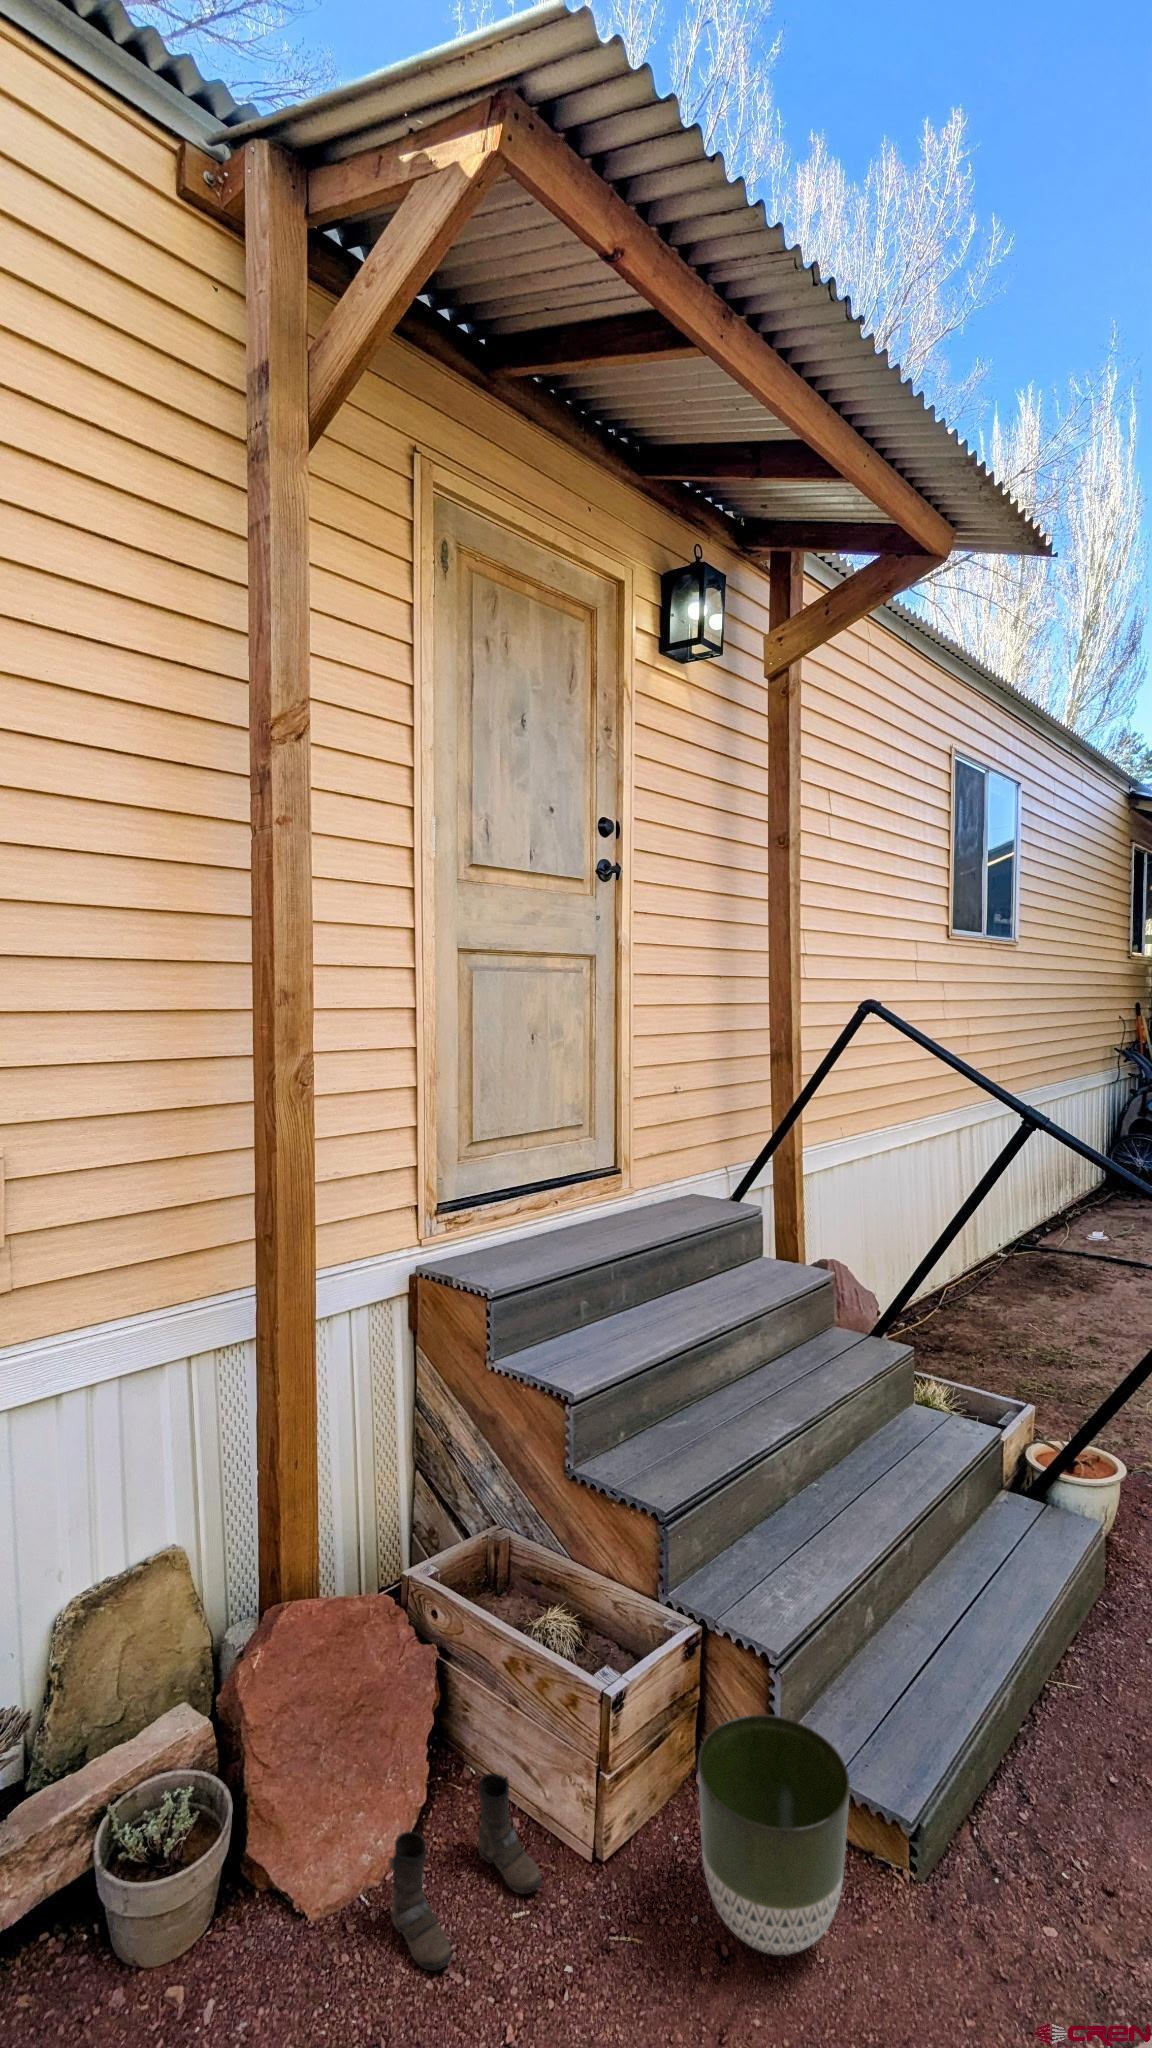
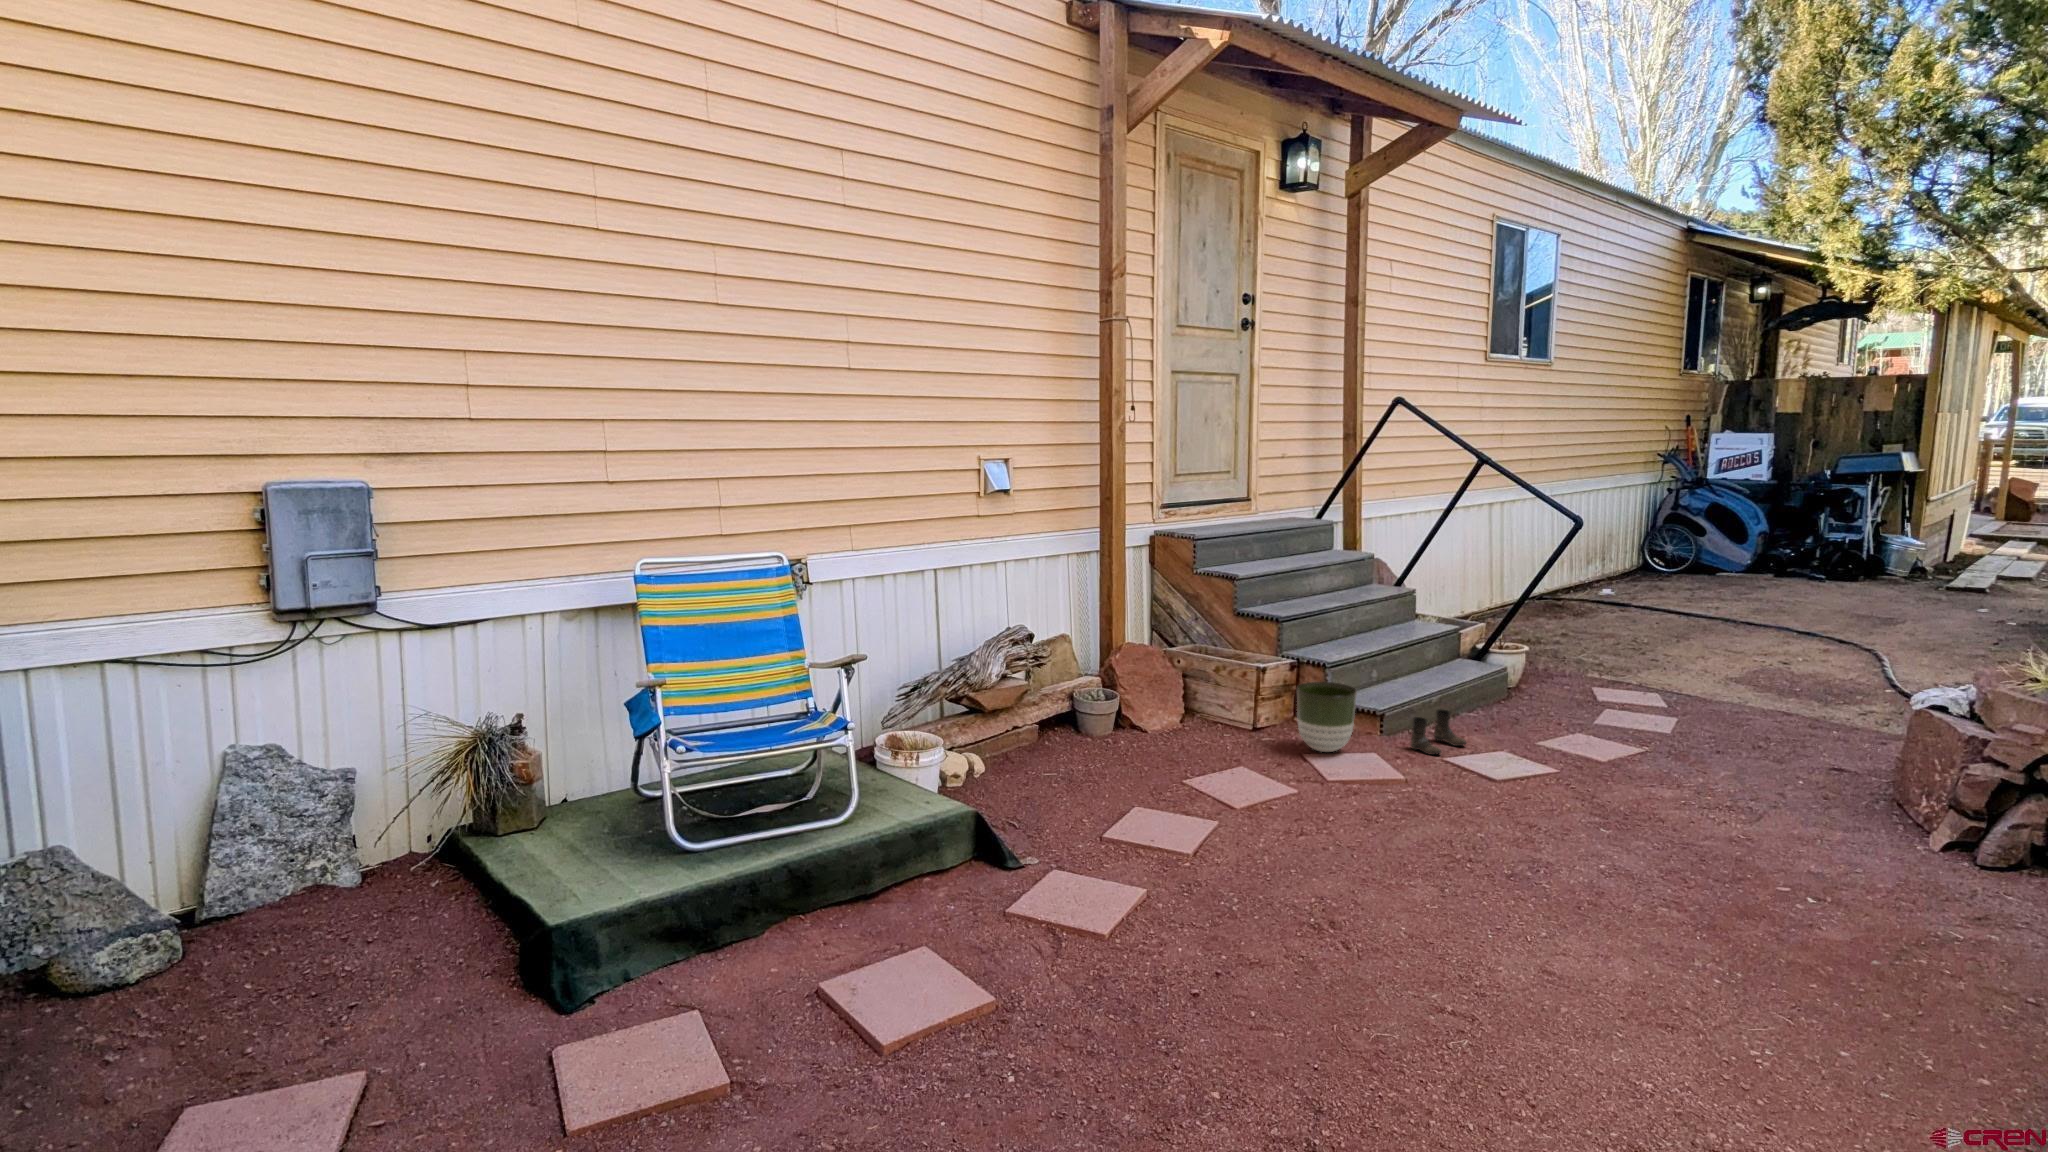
boots: present [389,1773,542,1971] -> present [1410,710,1466,755]

